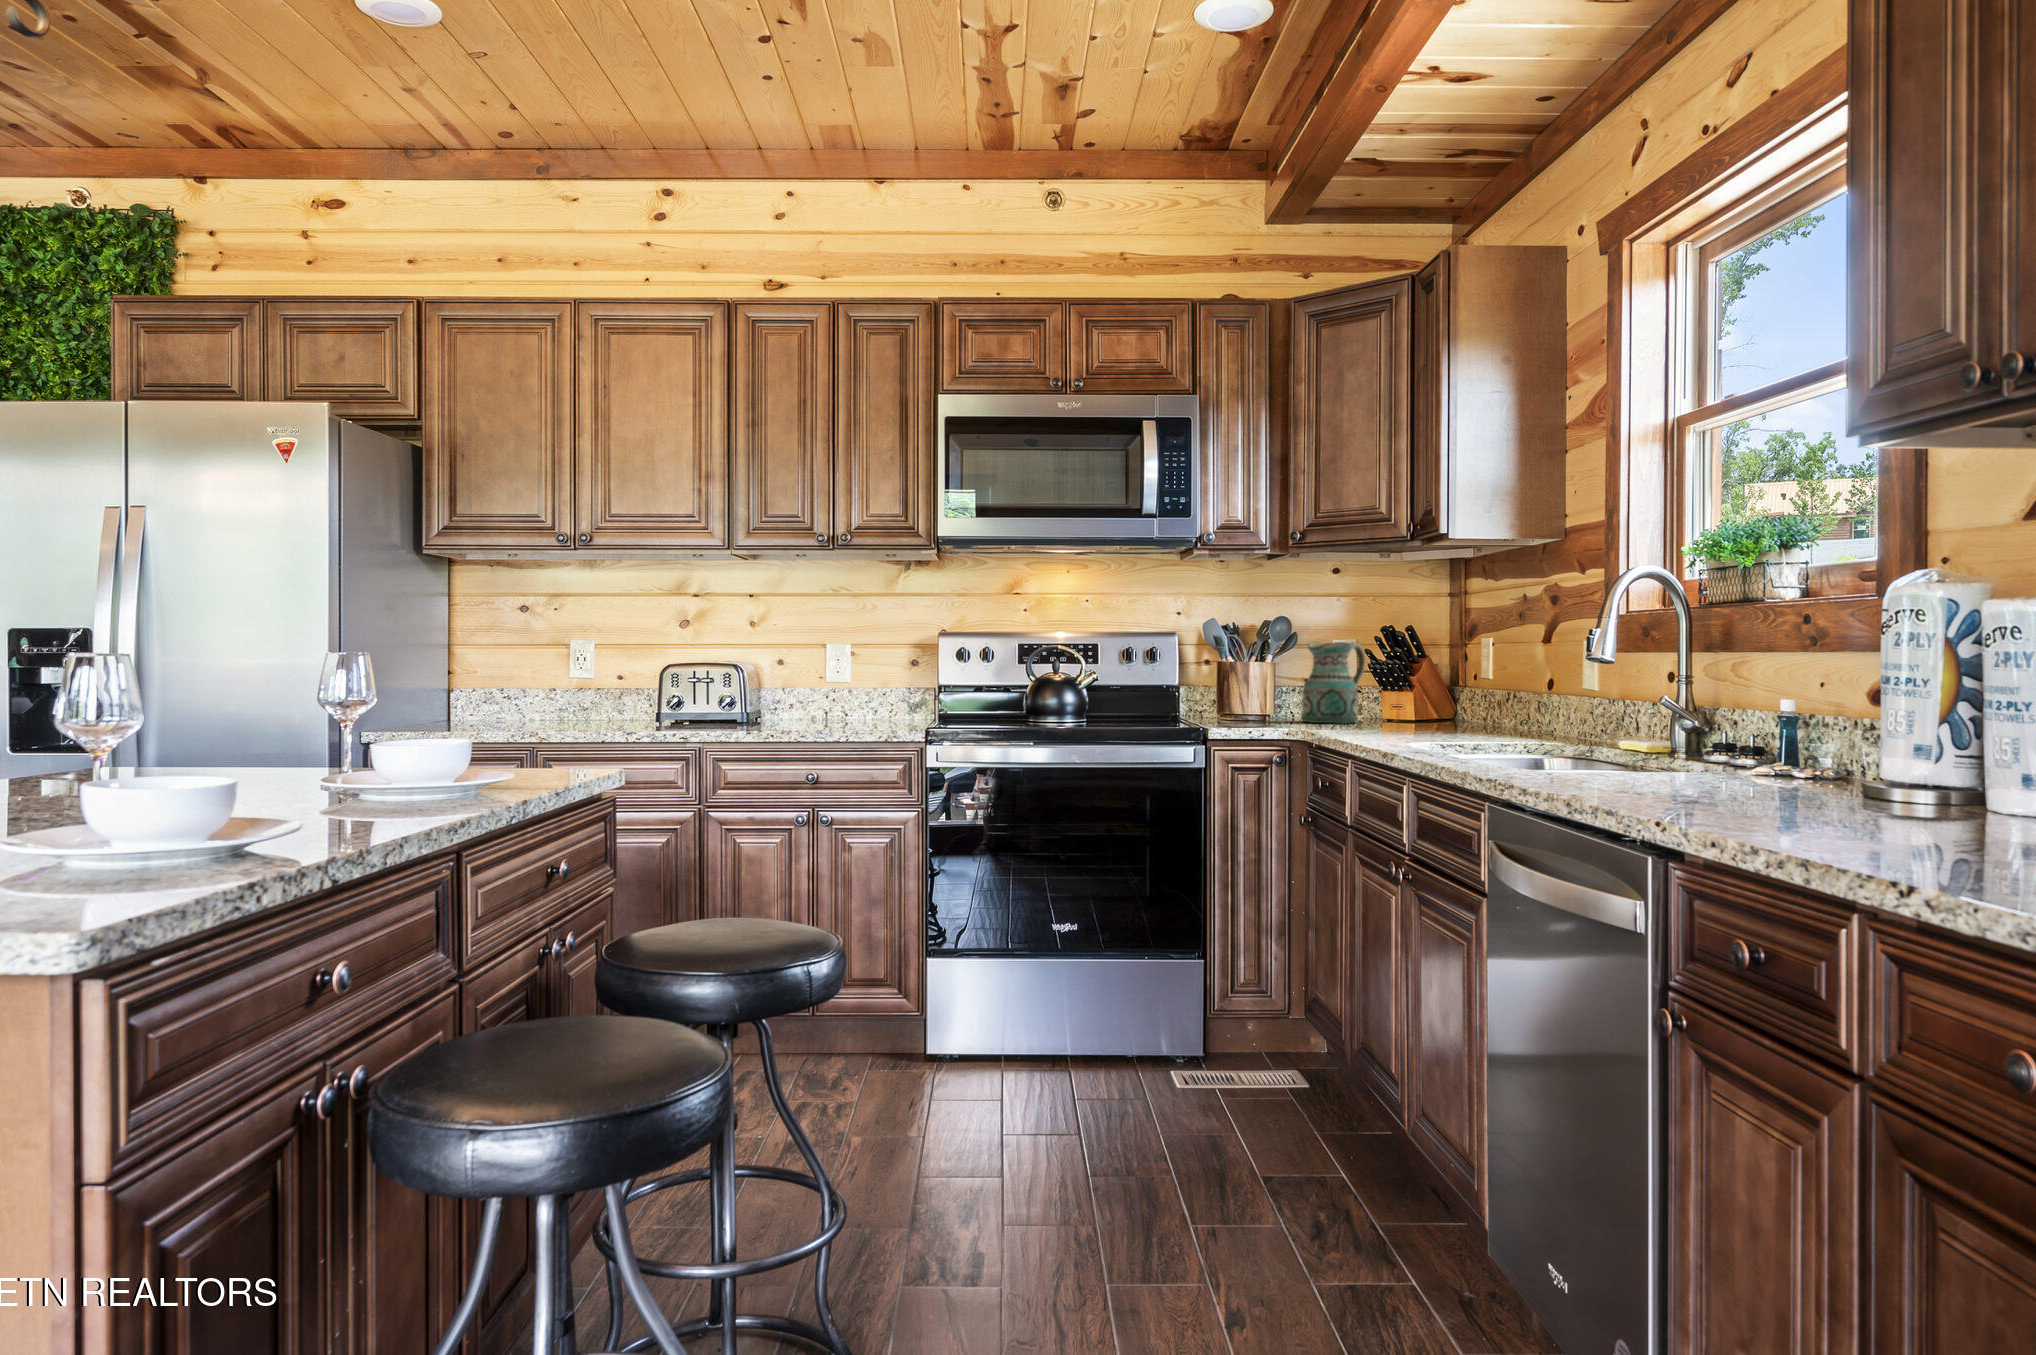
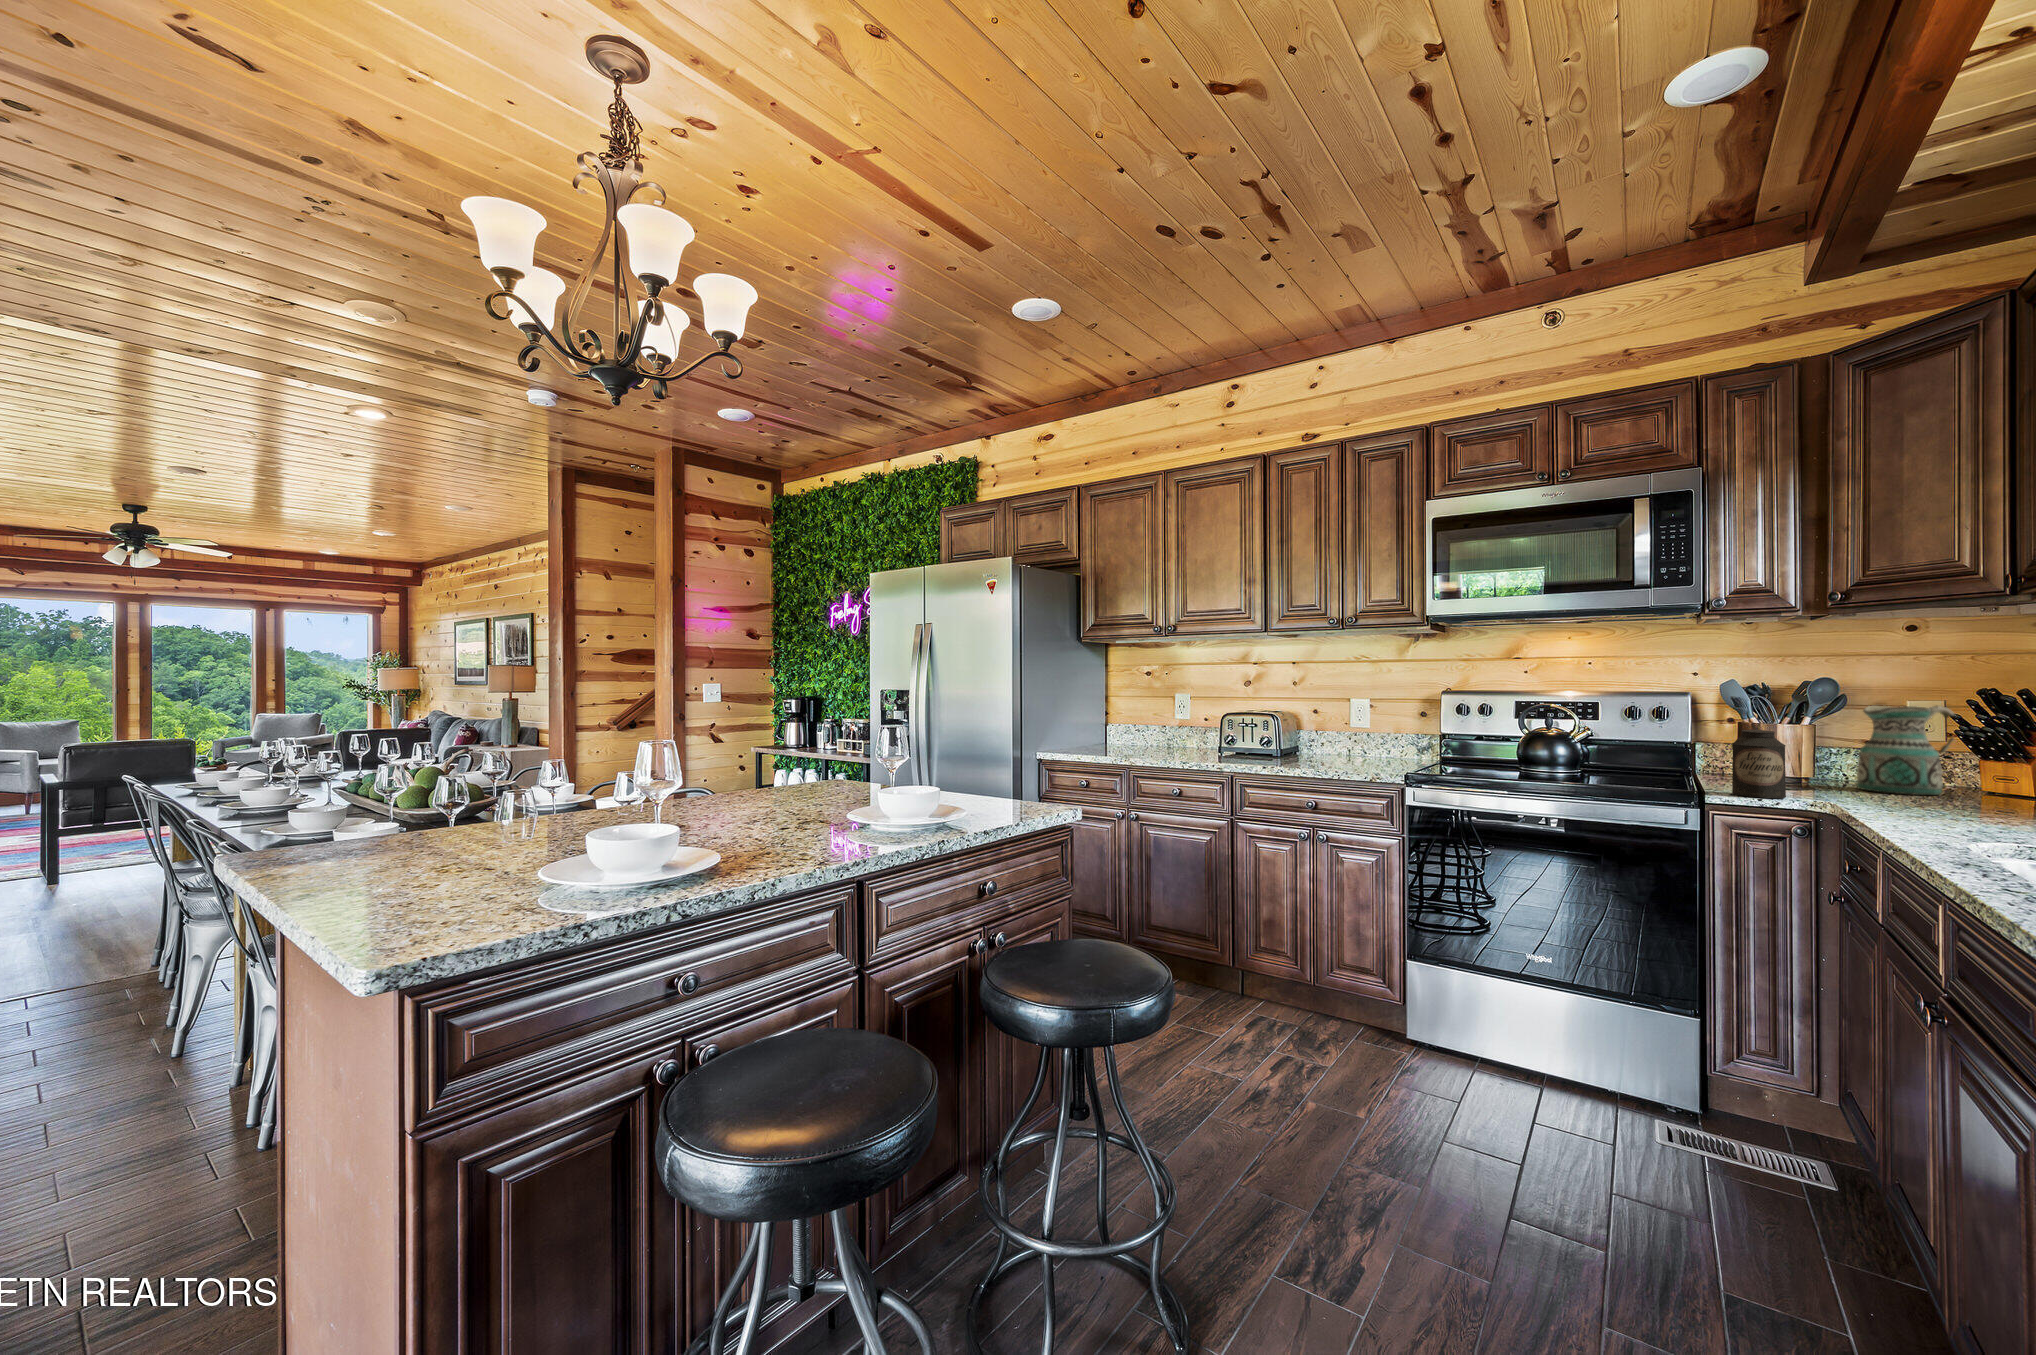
canister: none [1231,665,1272,731] -> present [1732,730,1786,798]

